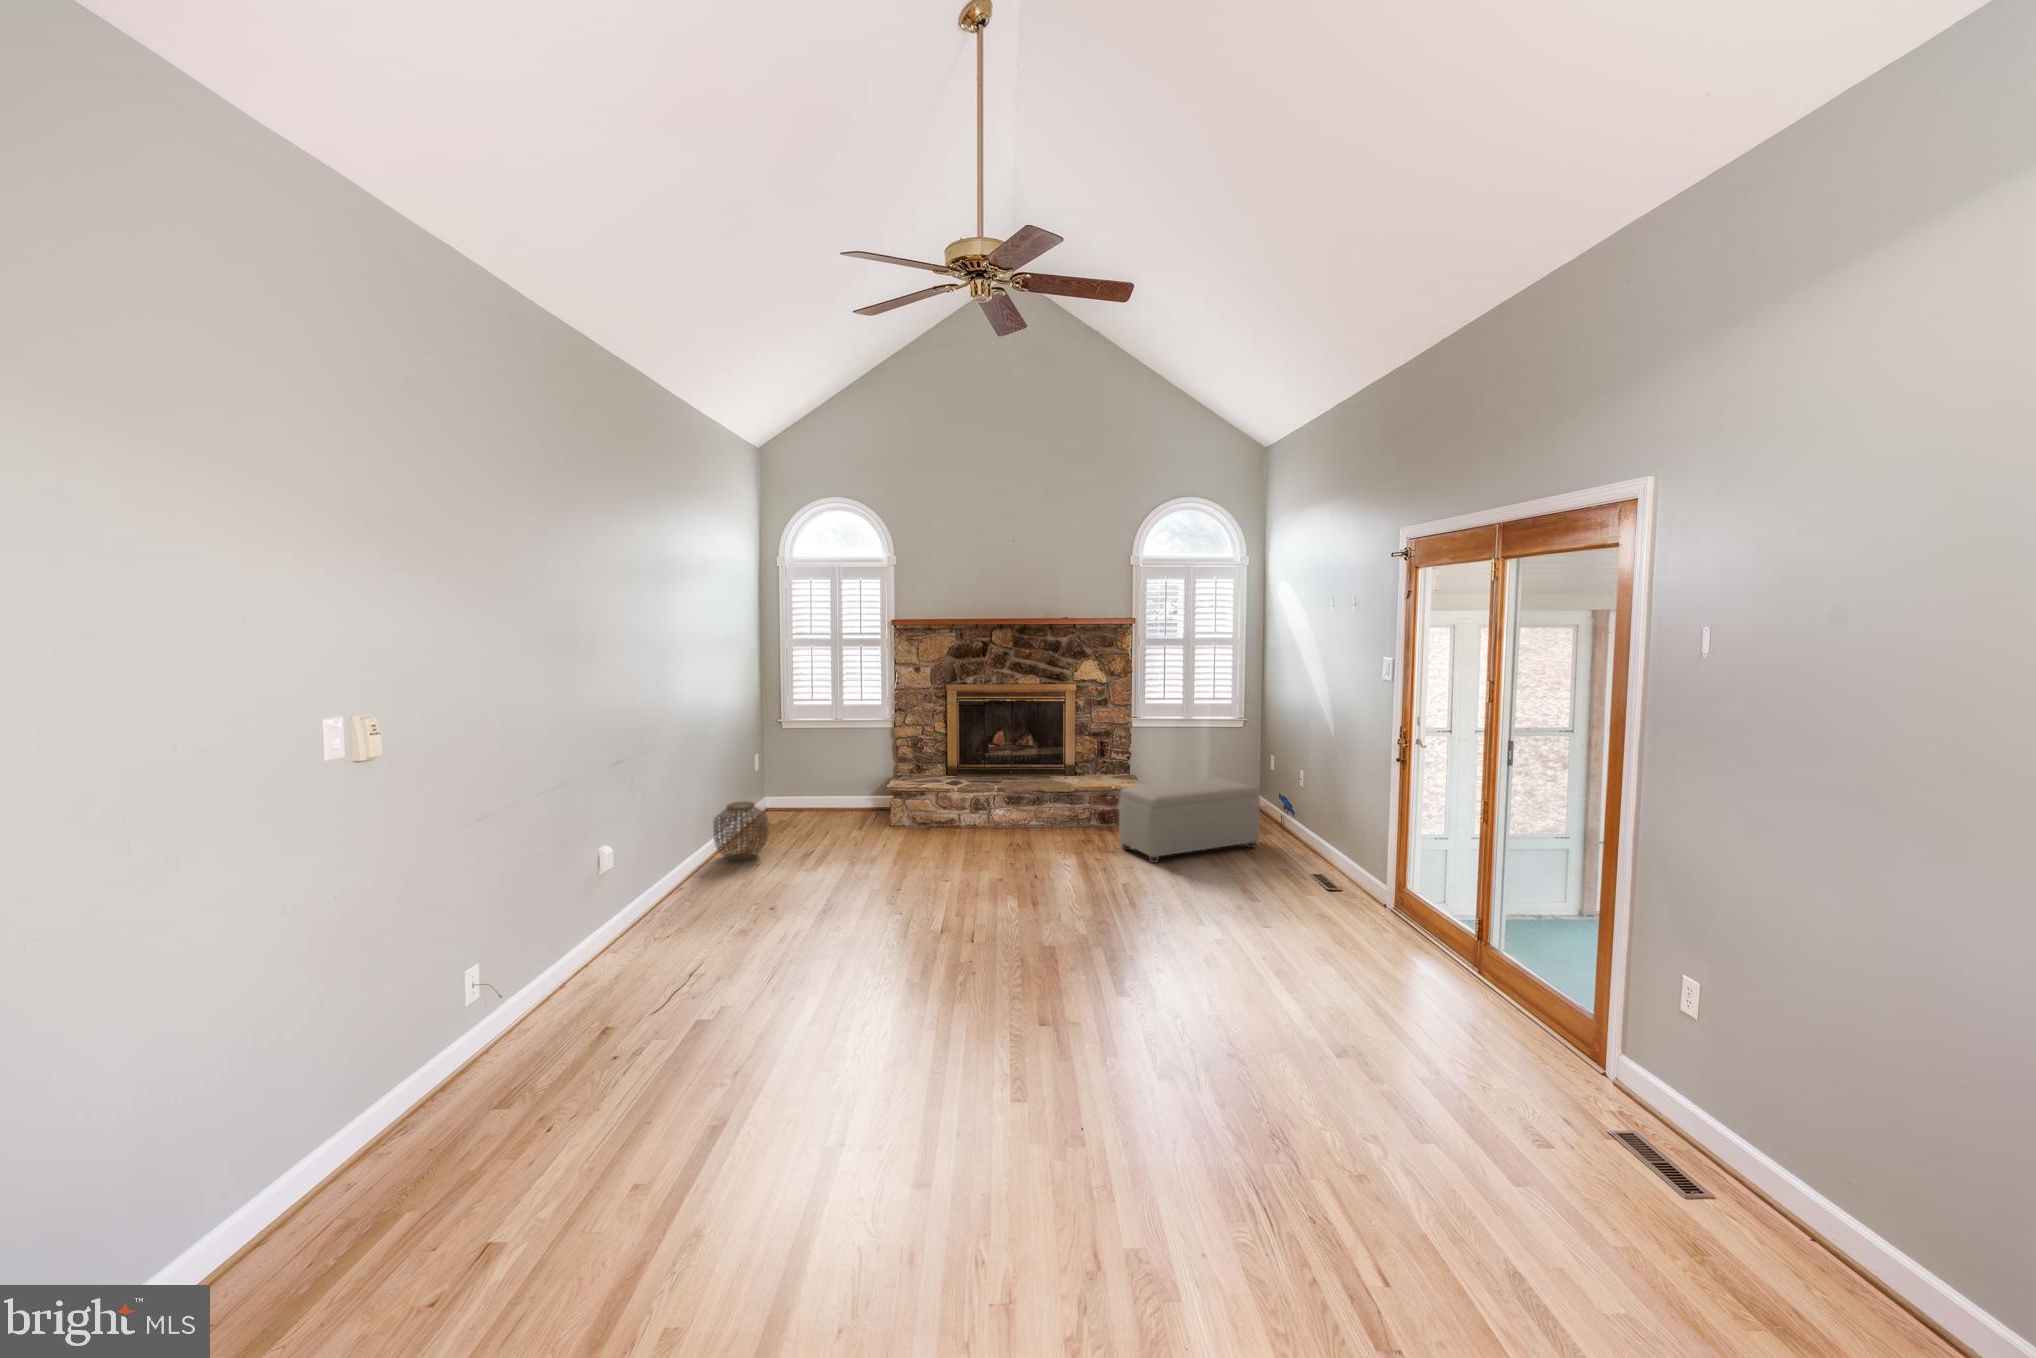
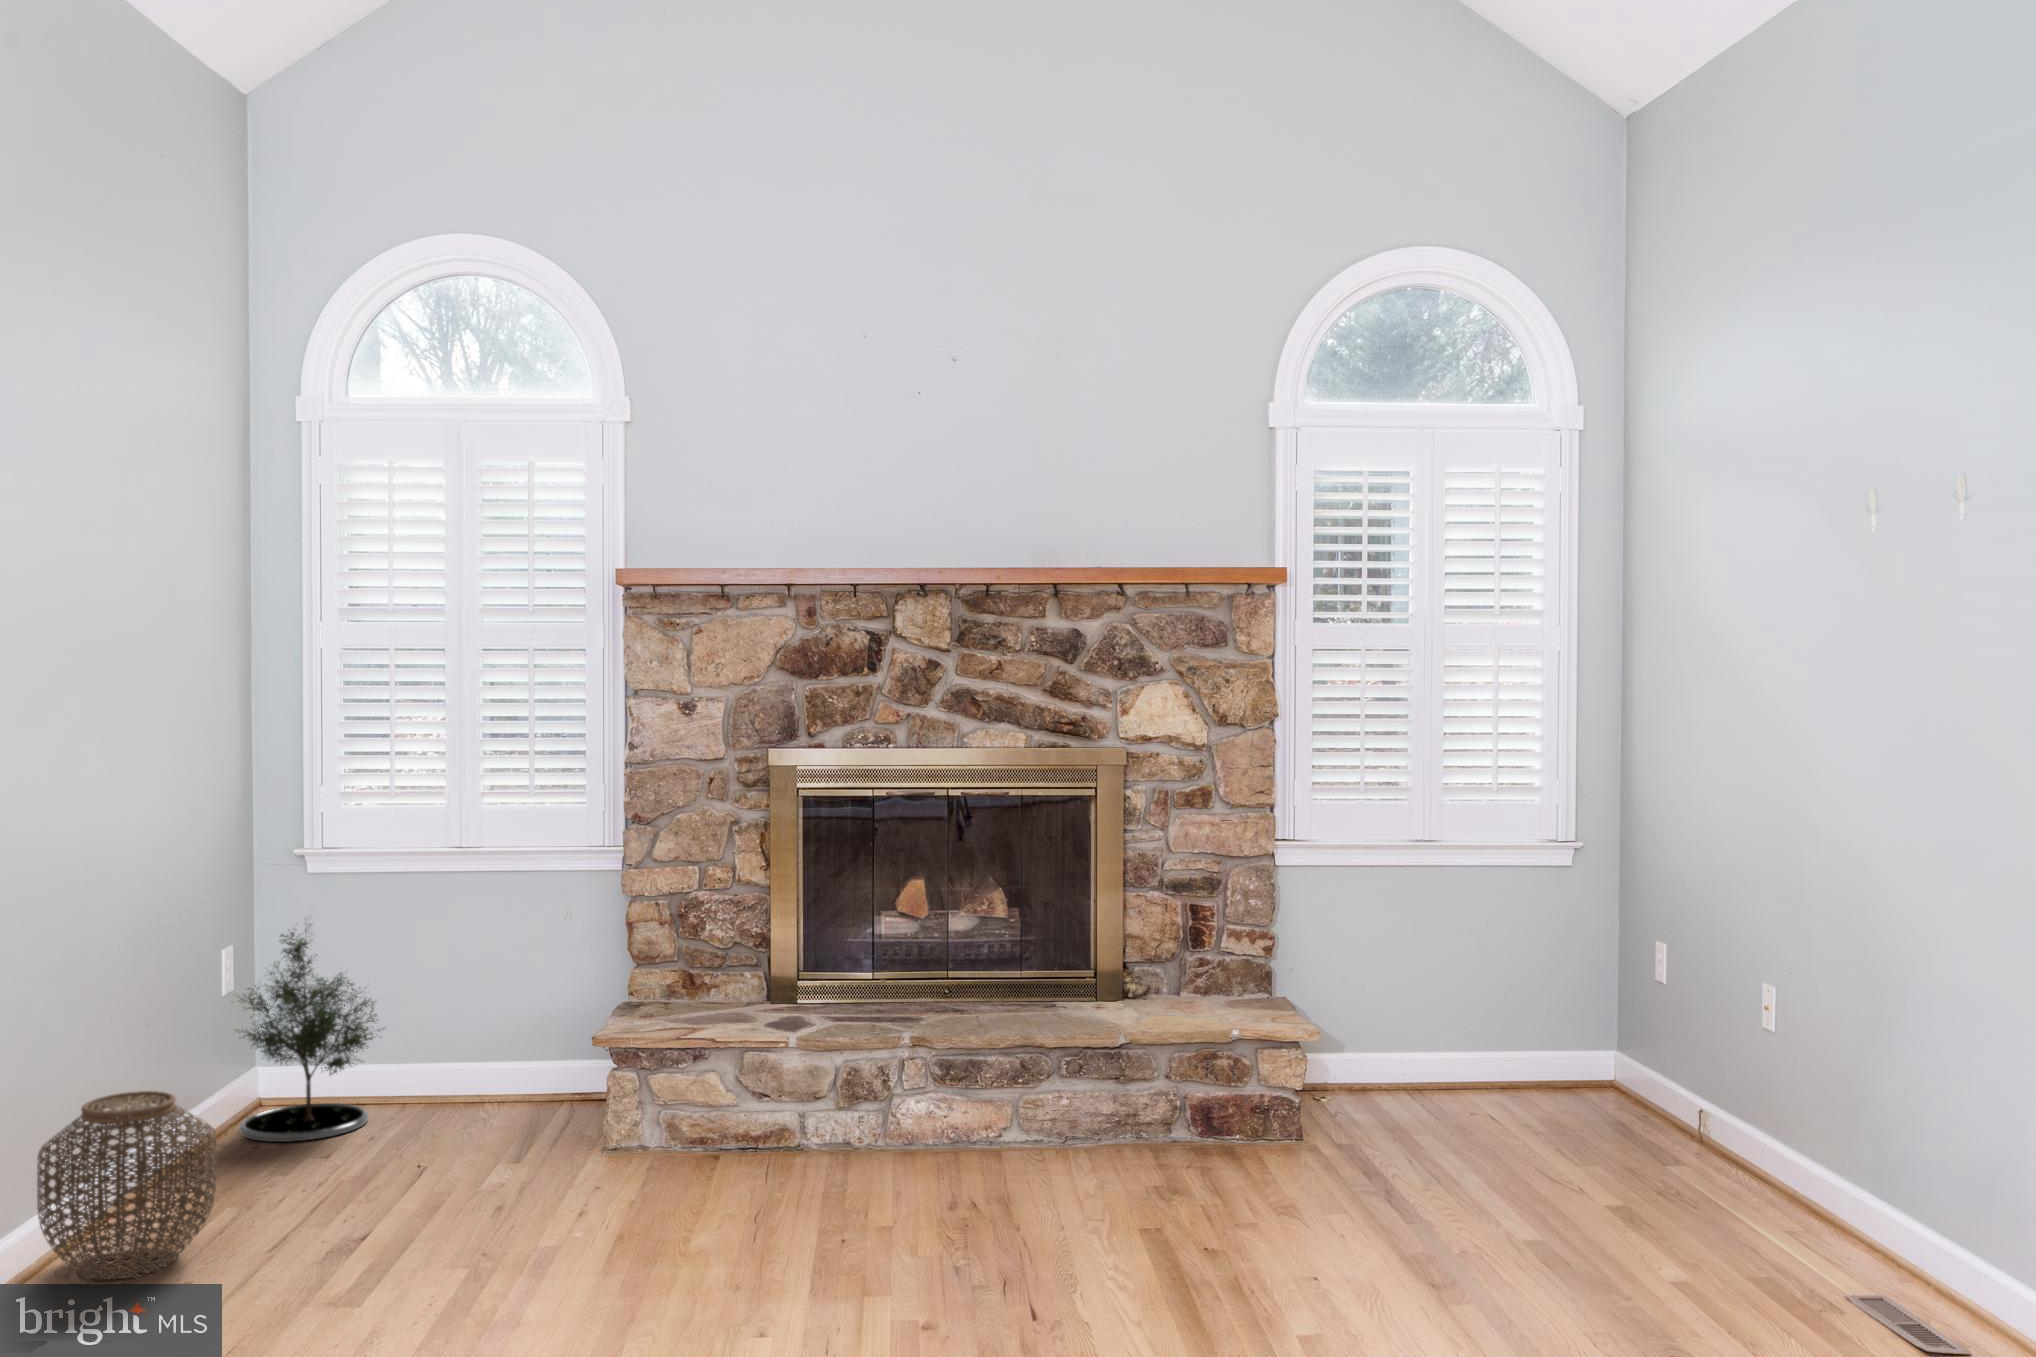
potted tree: none [759,742,813,822] -> present [239,924,384,1142]
ottoman: present [1119,778,1260,863] -> none [1263,1005,1658,1263]

